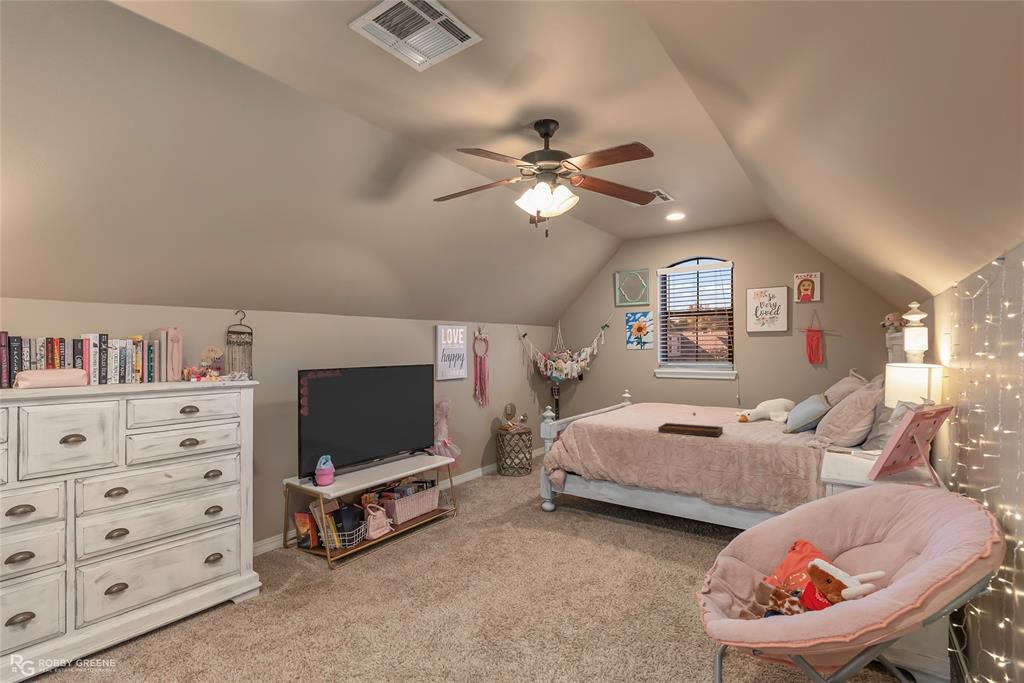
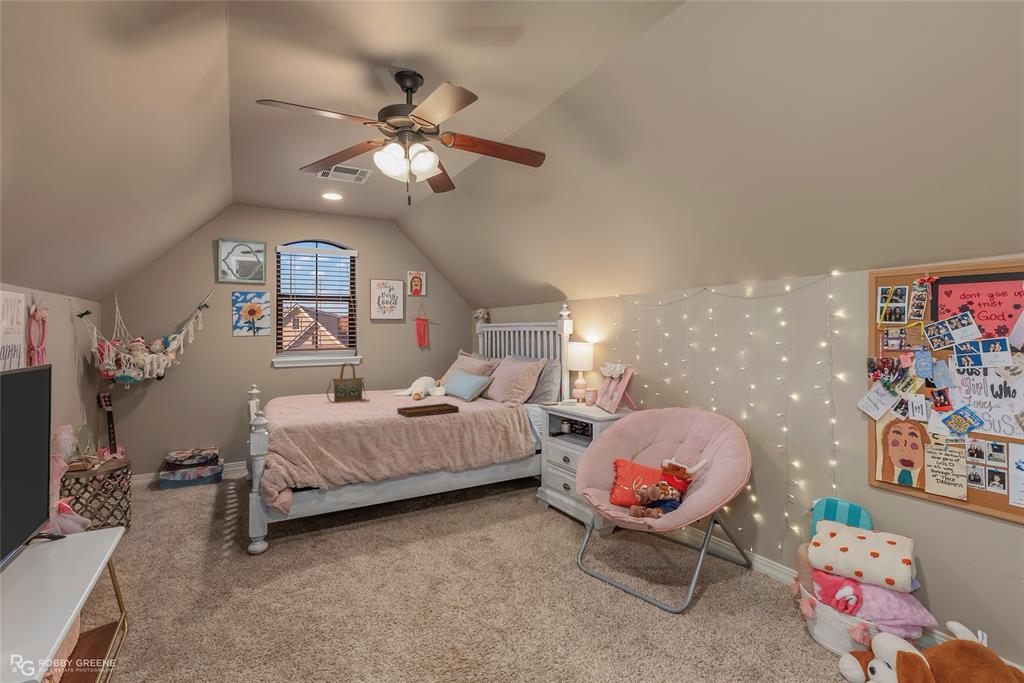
handbag: none [657,376,693,416] -> present [327,363,369,403]

